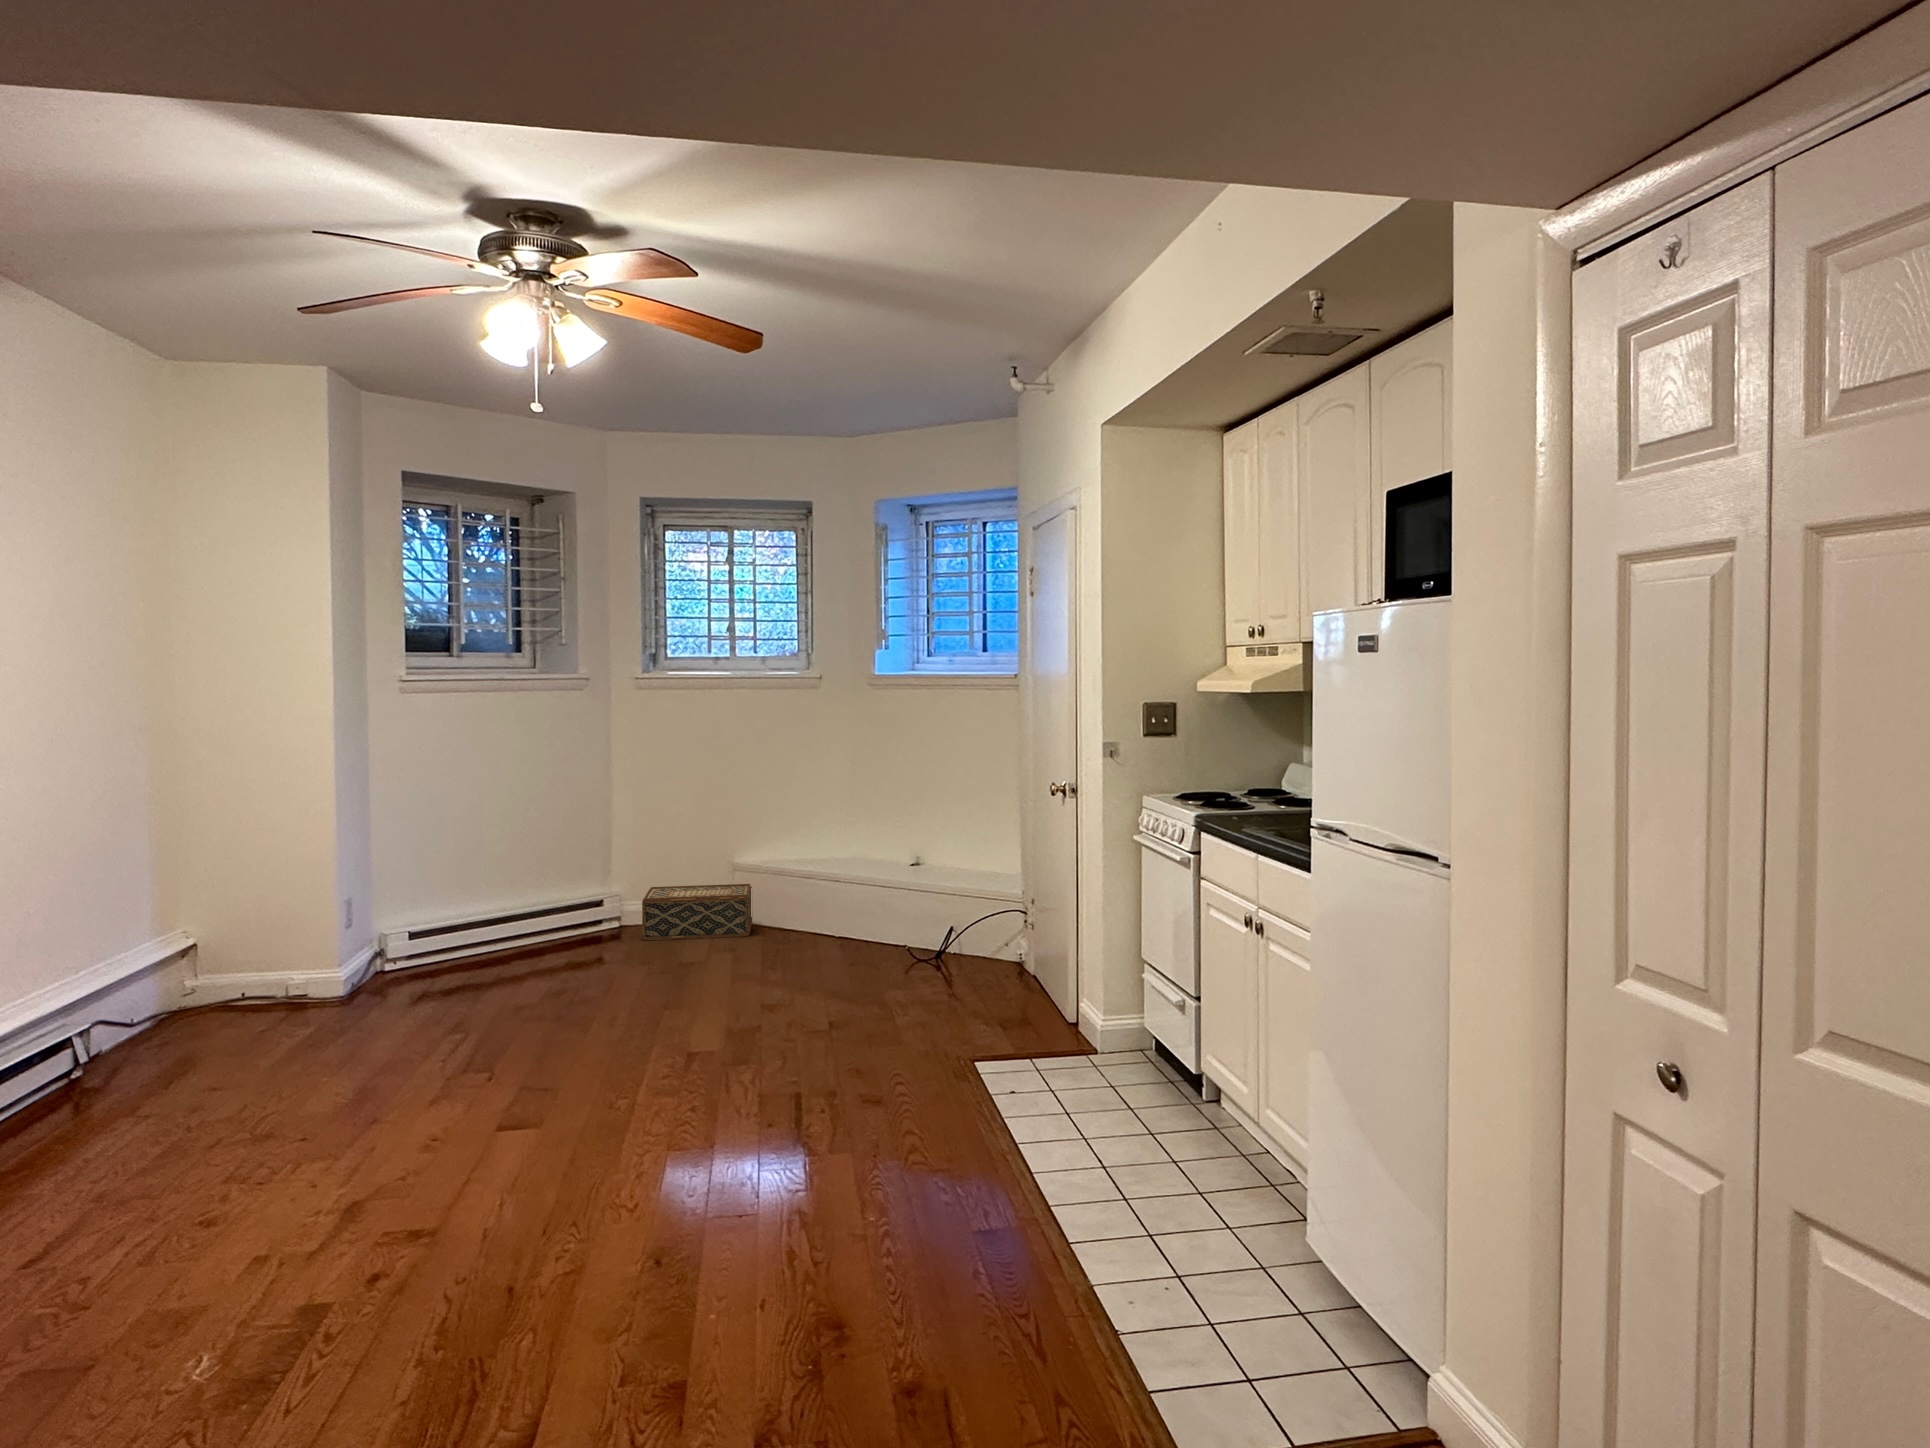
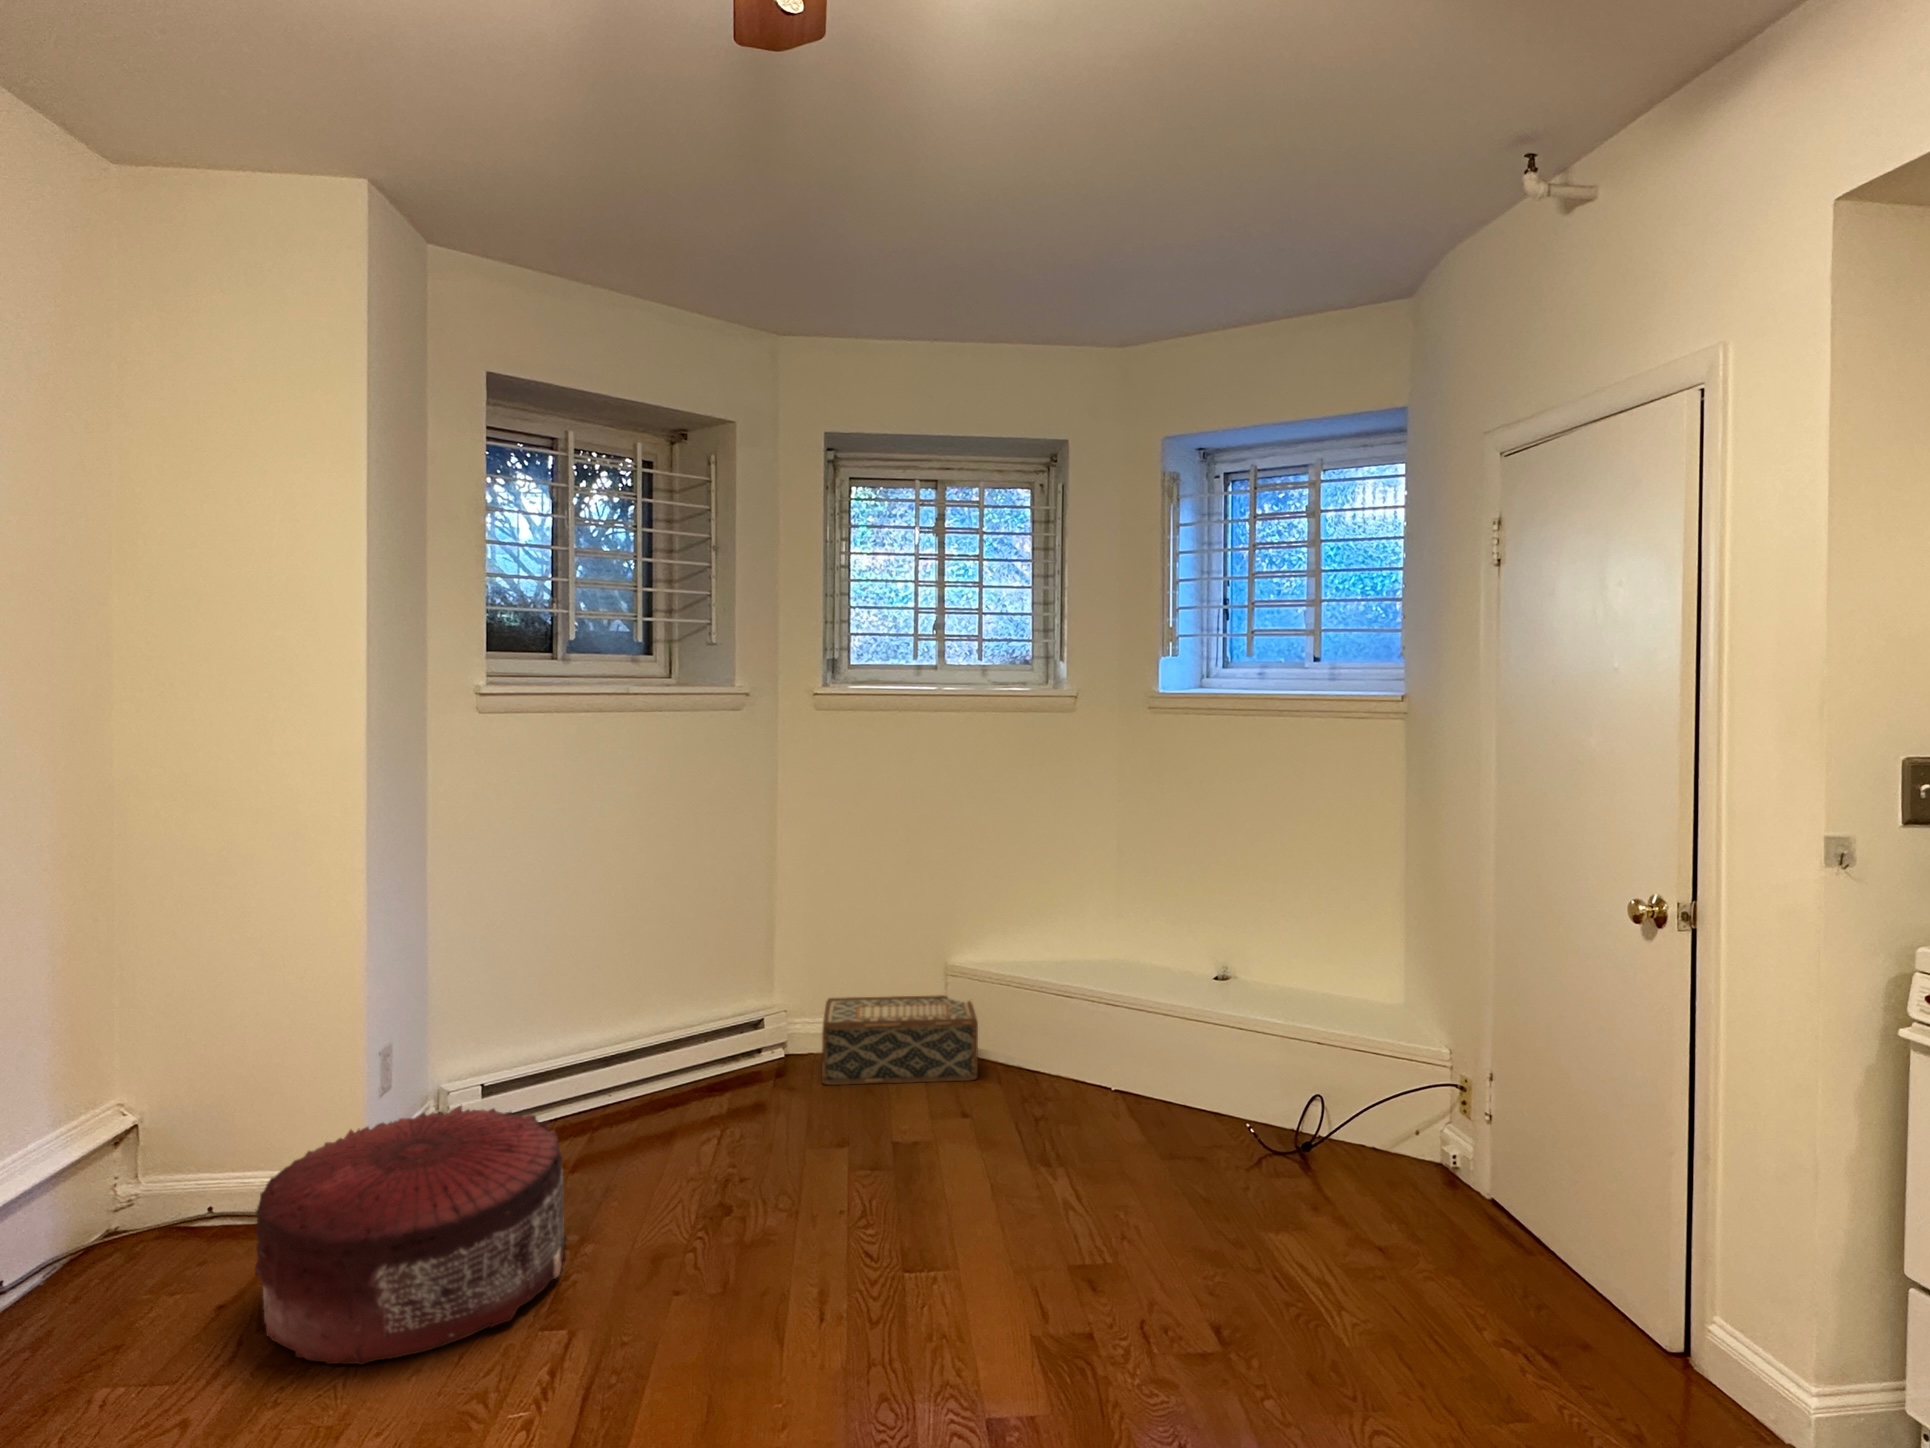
pouf: none [283,928,465,1046] -> present [255,1106,567,1365]

